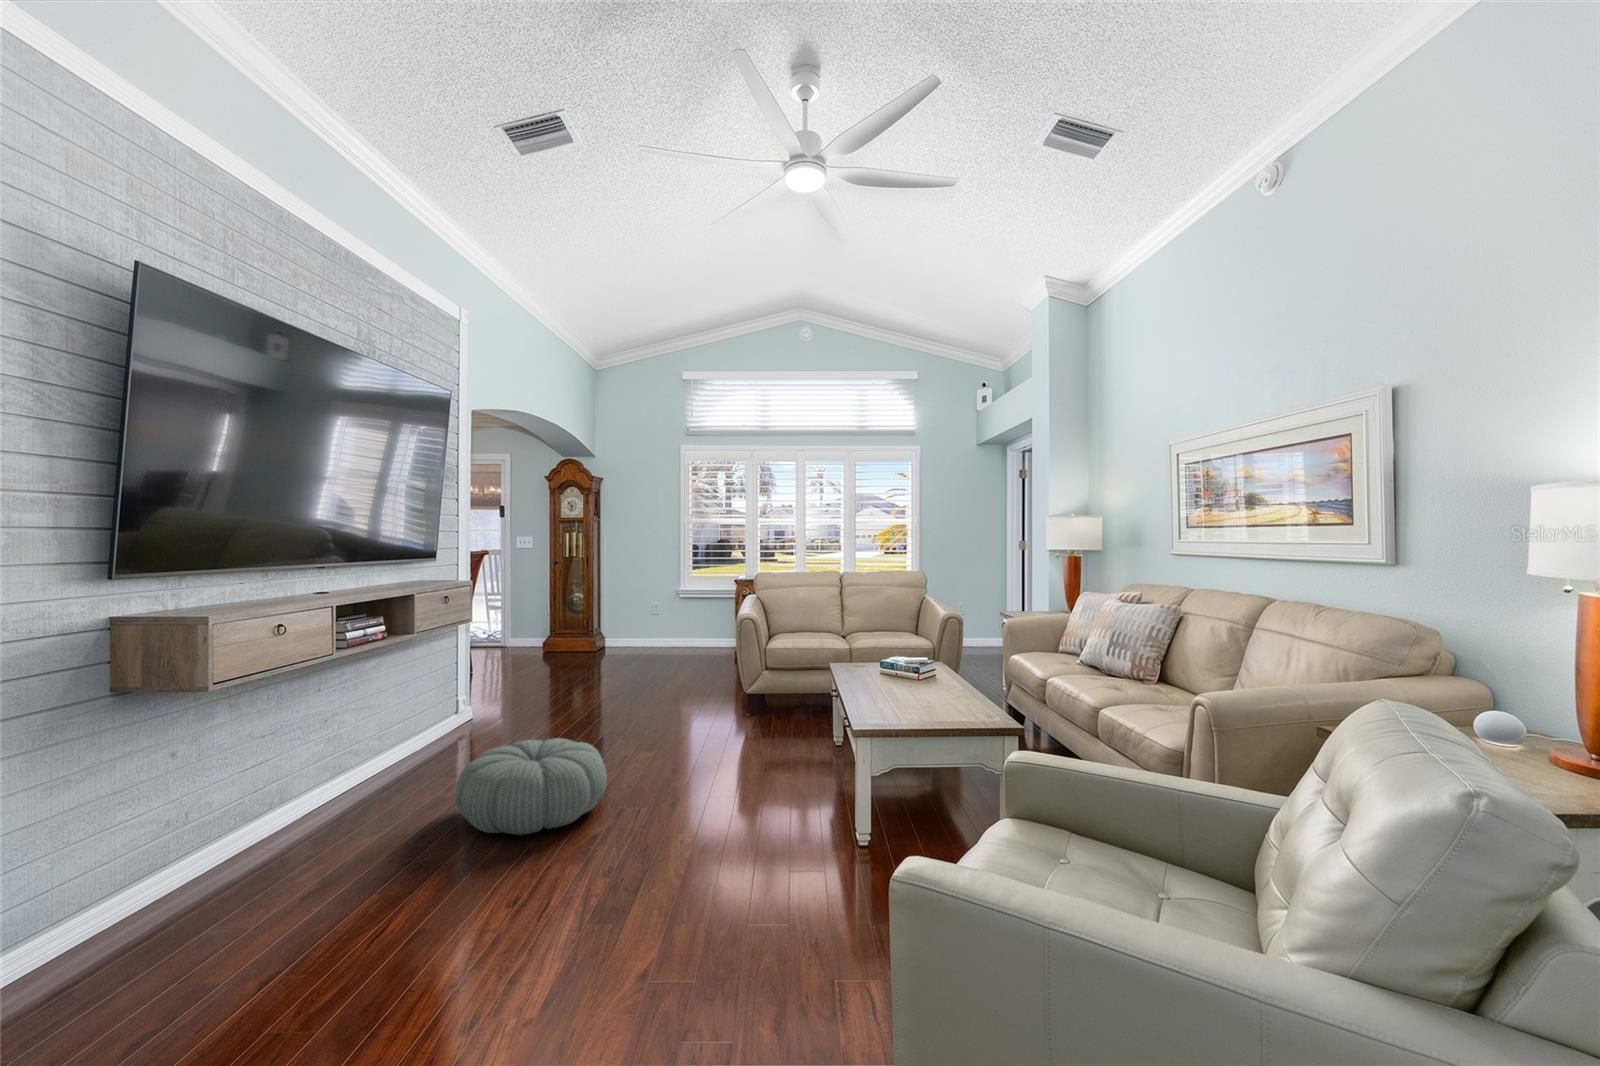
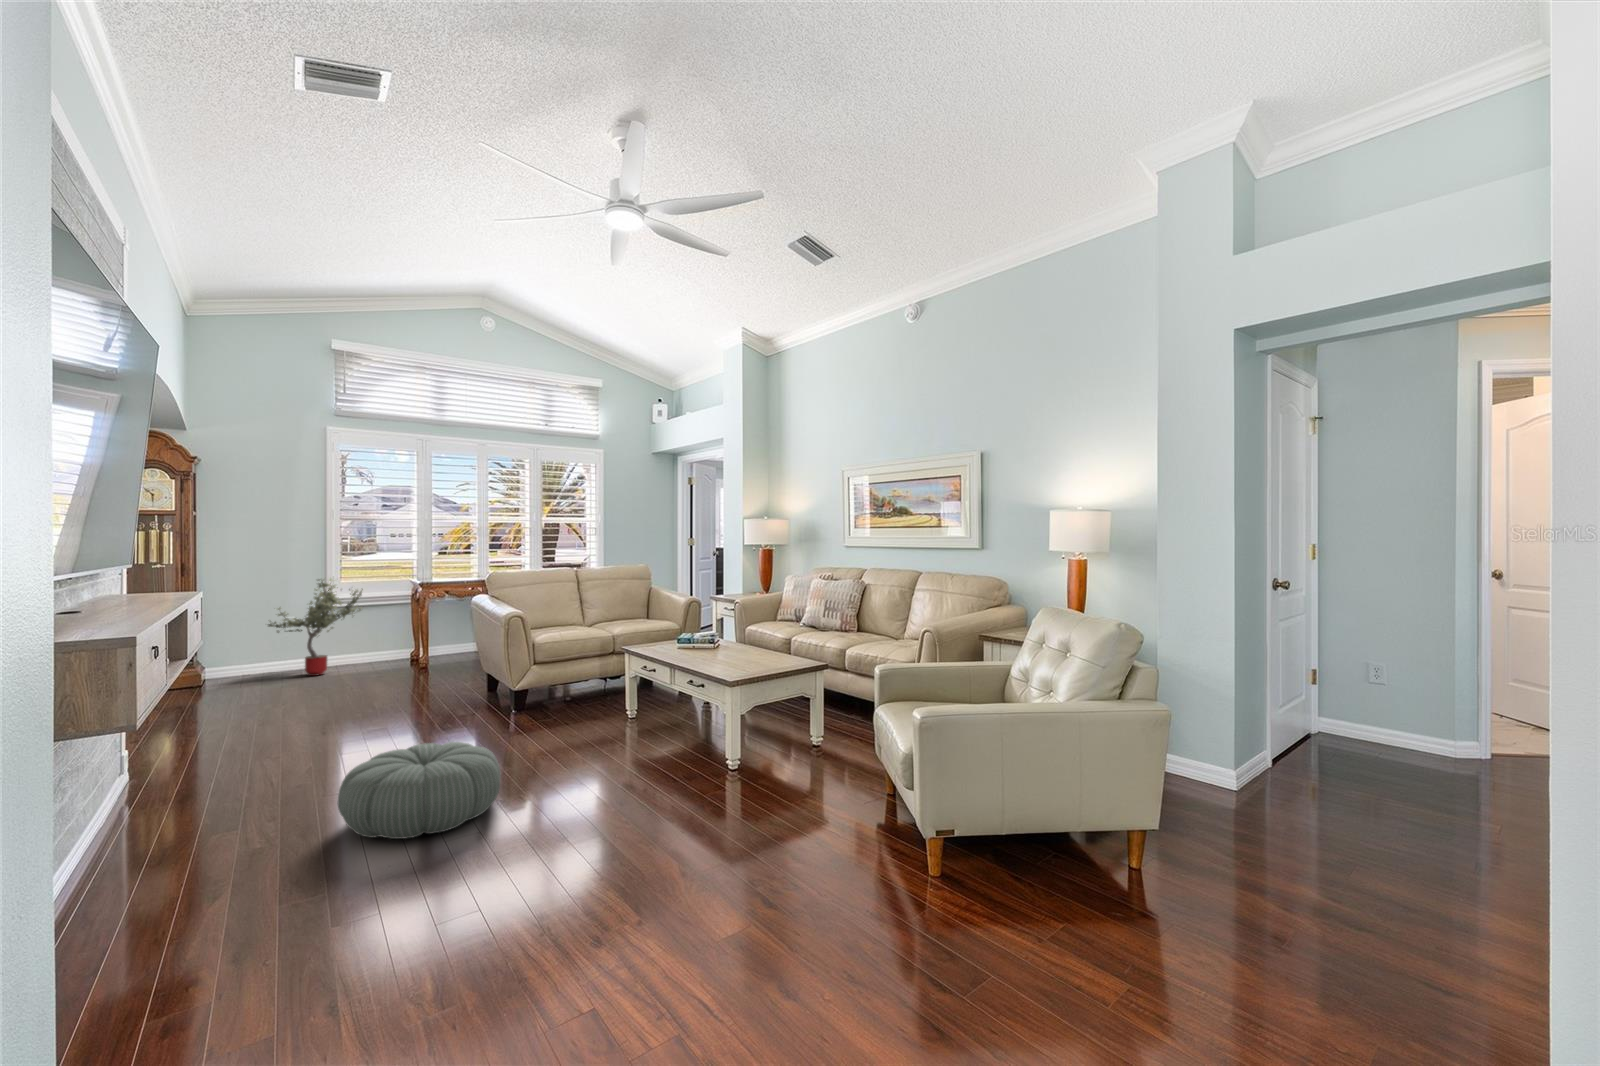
potted tree: none [630,571,697,654] -> present [268,578,363,676]

